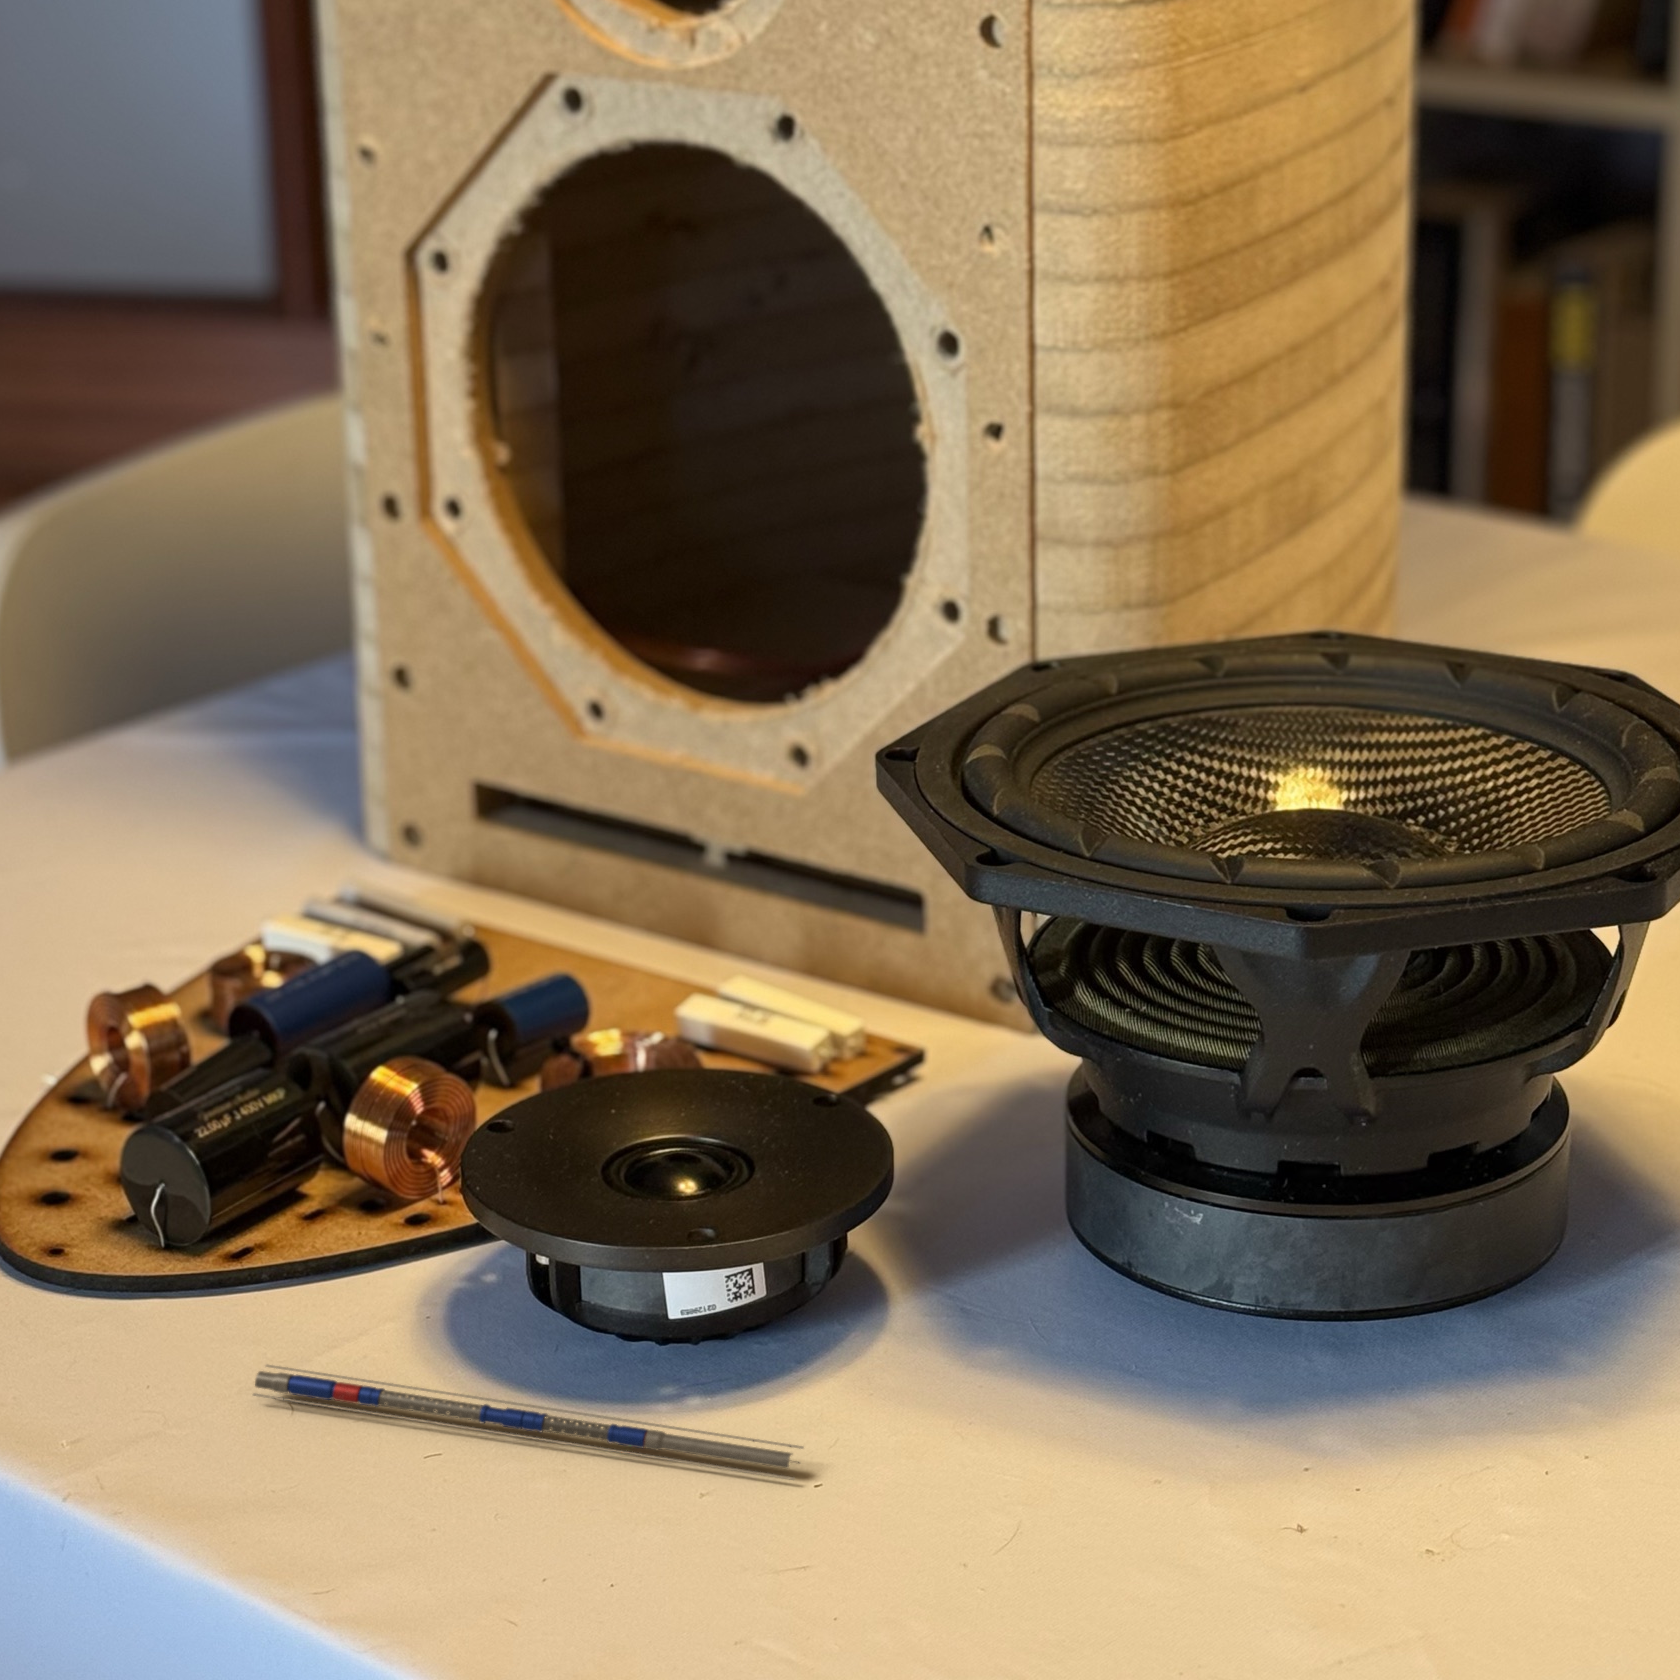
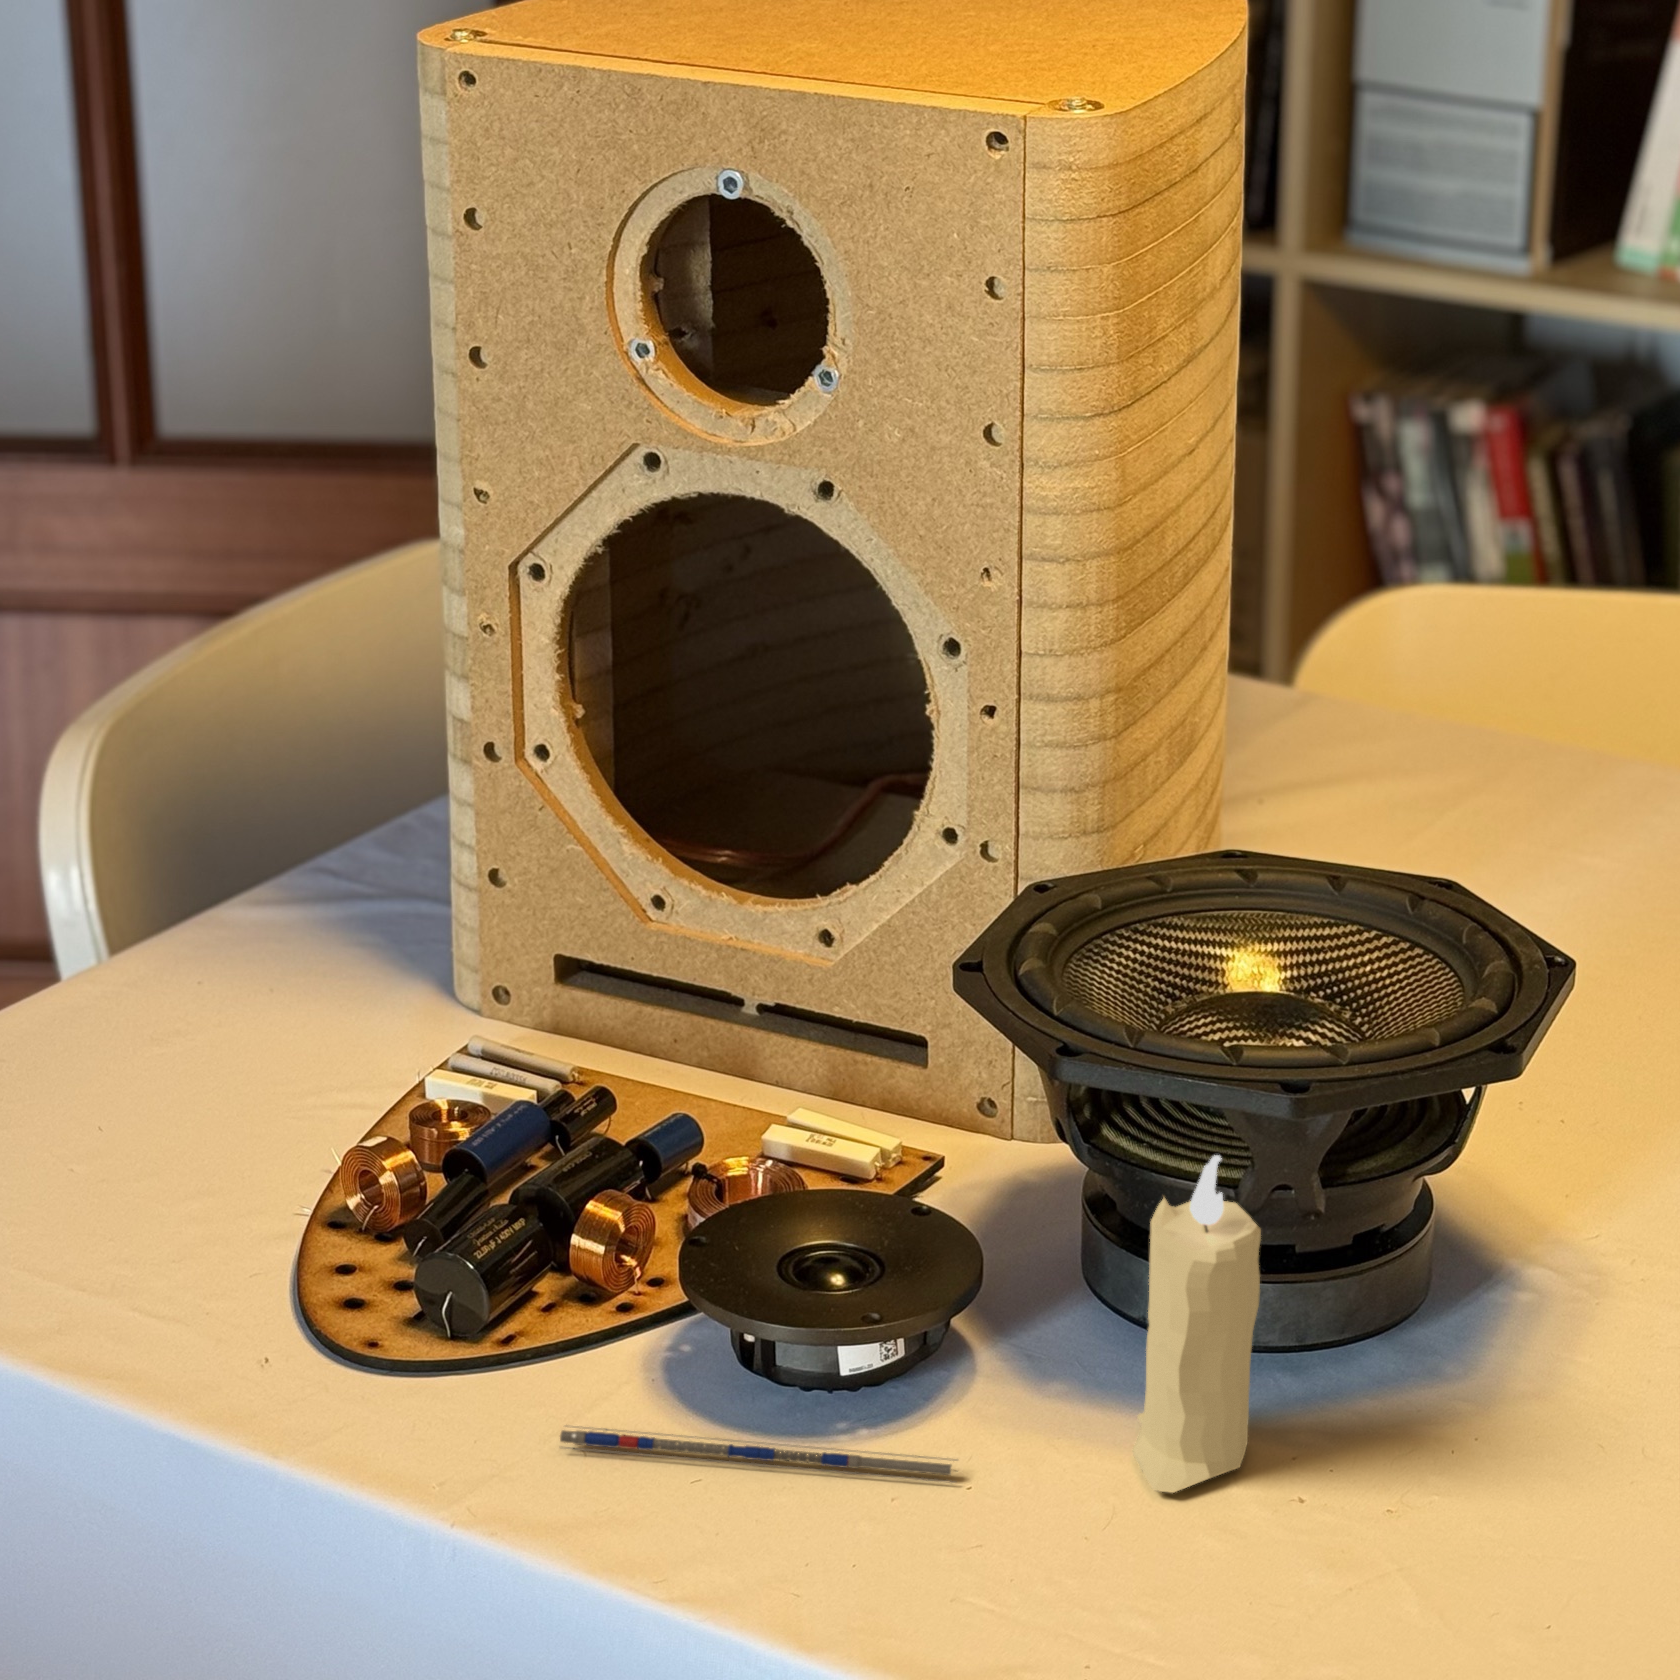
candle: none [1063,1006,1253,1515] -> present [1133,1155,1261,1493]

